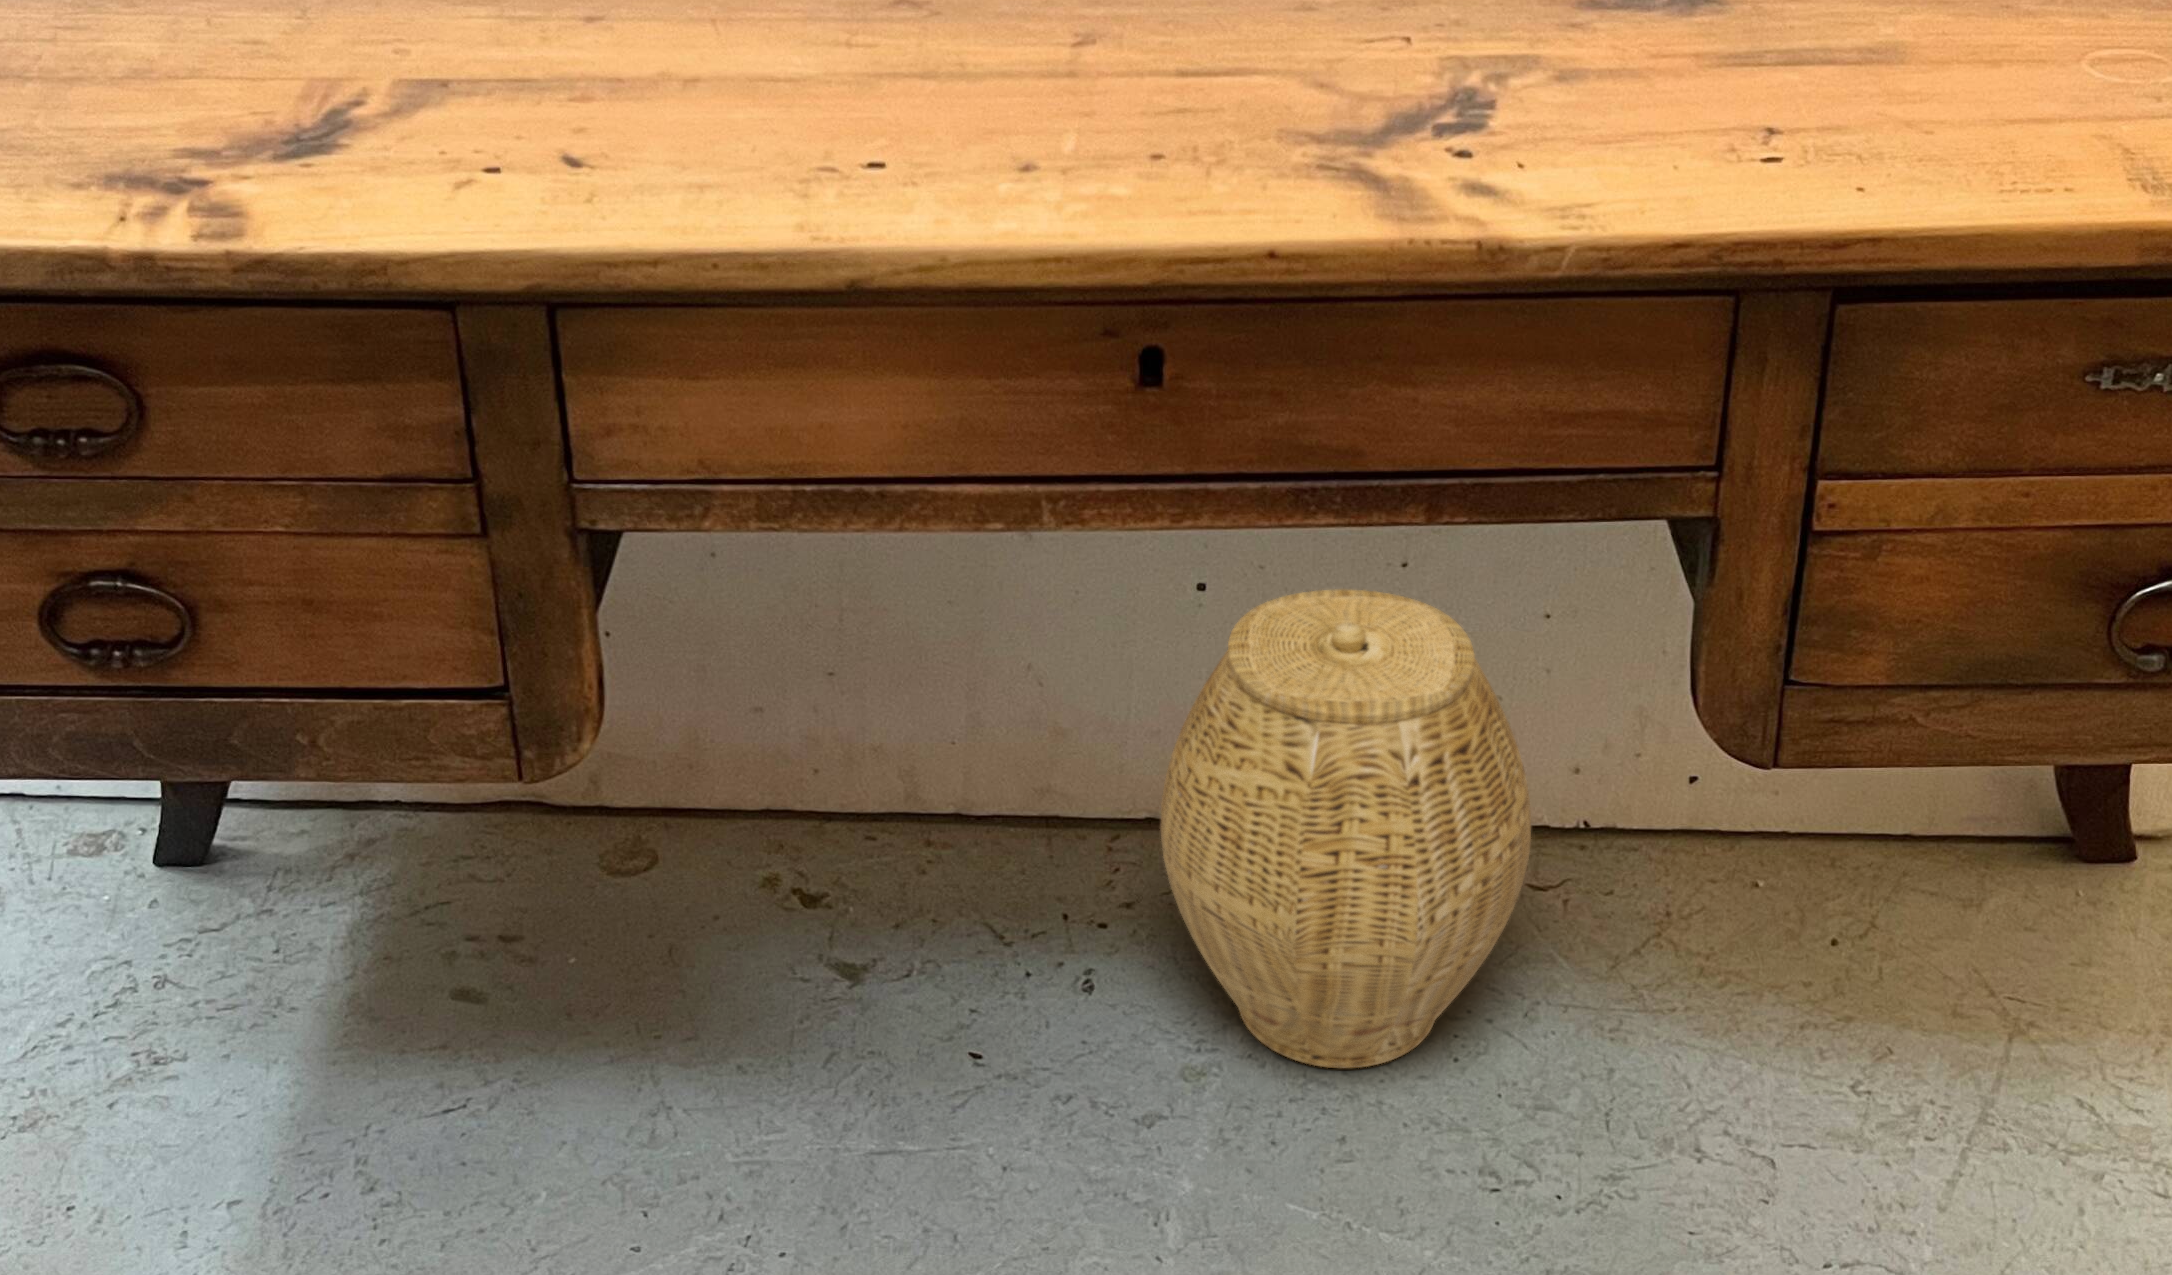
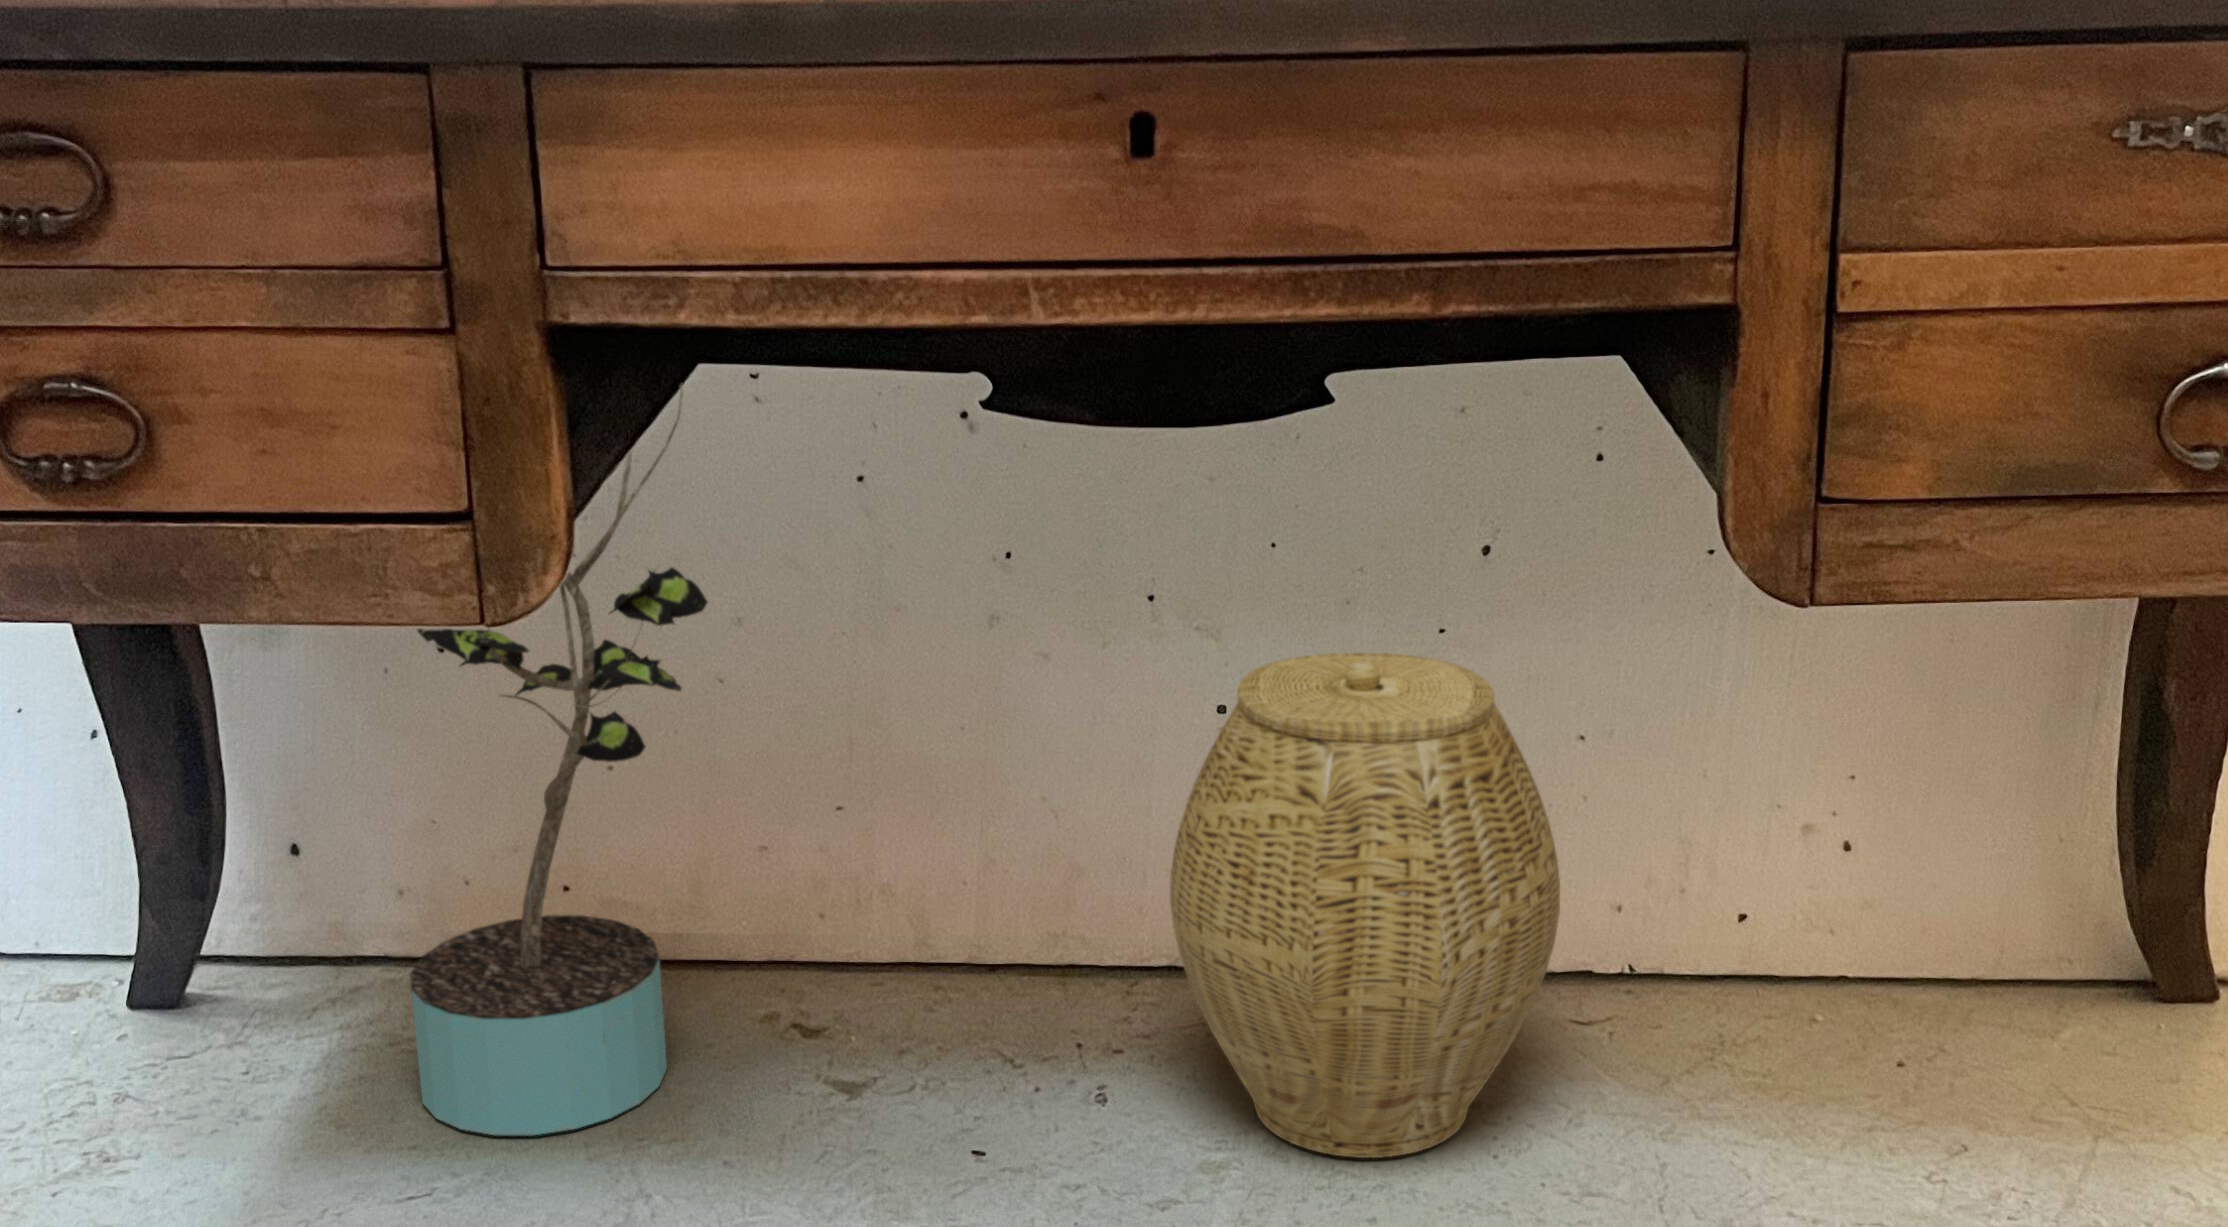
potted plant: none [235,231,727,1037] -> present [411,386,708,1135]

